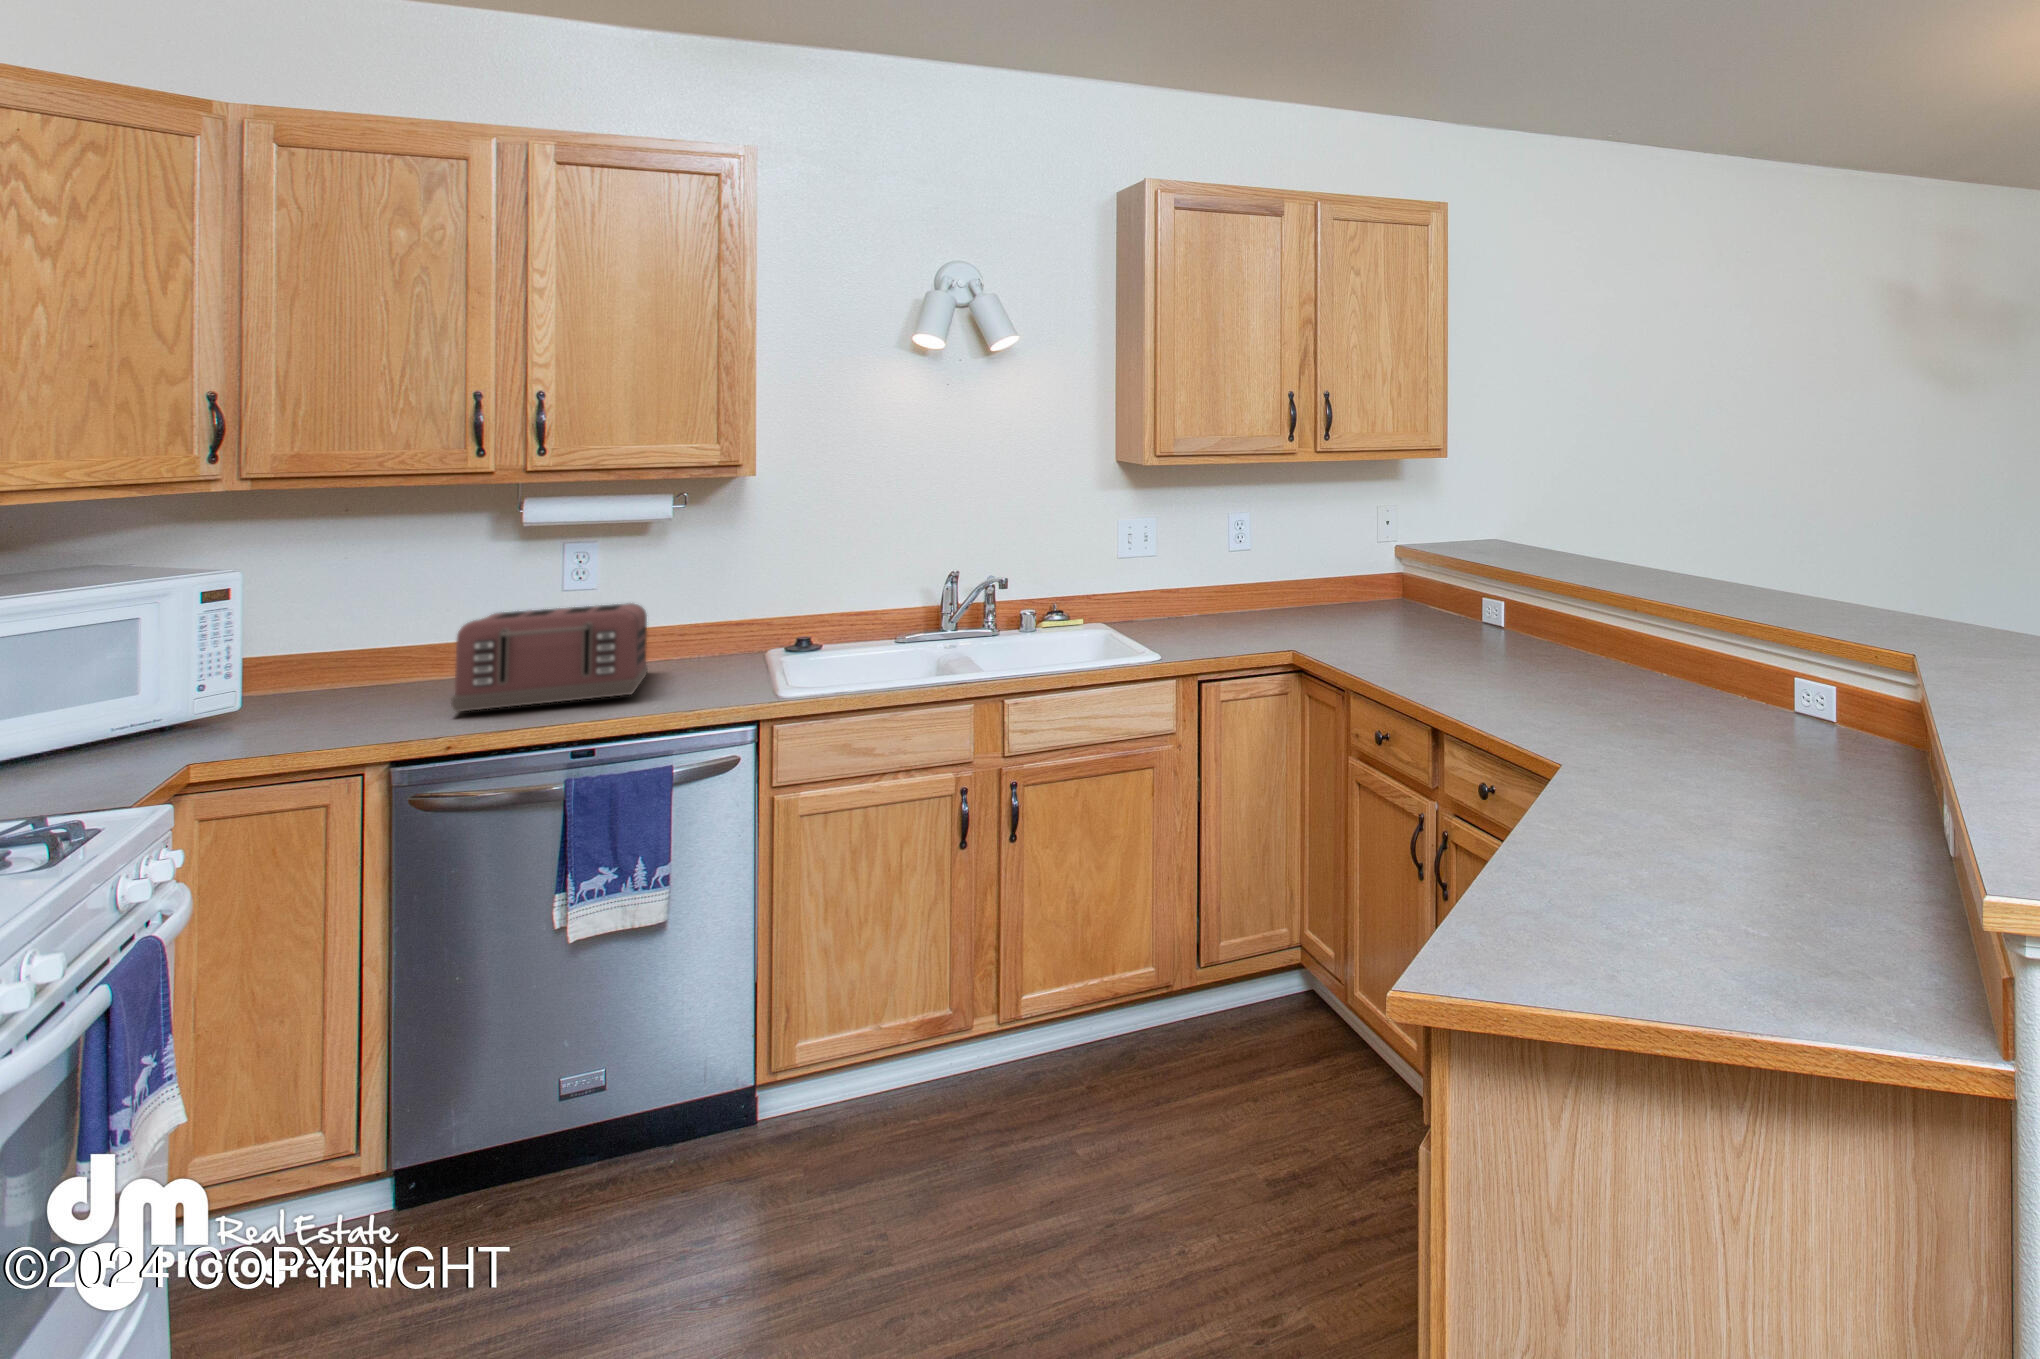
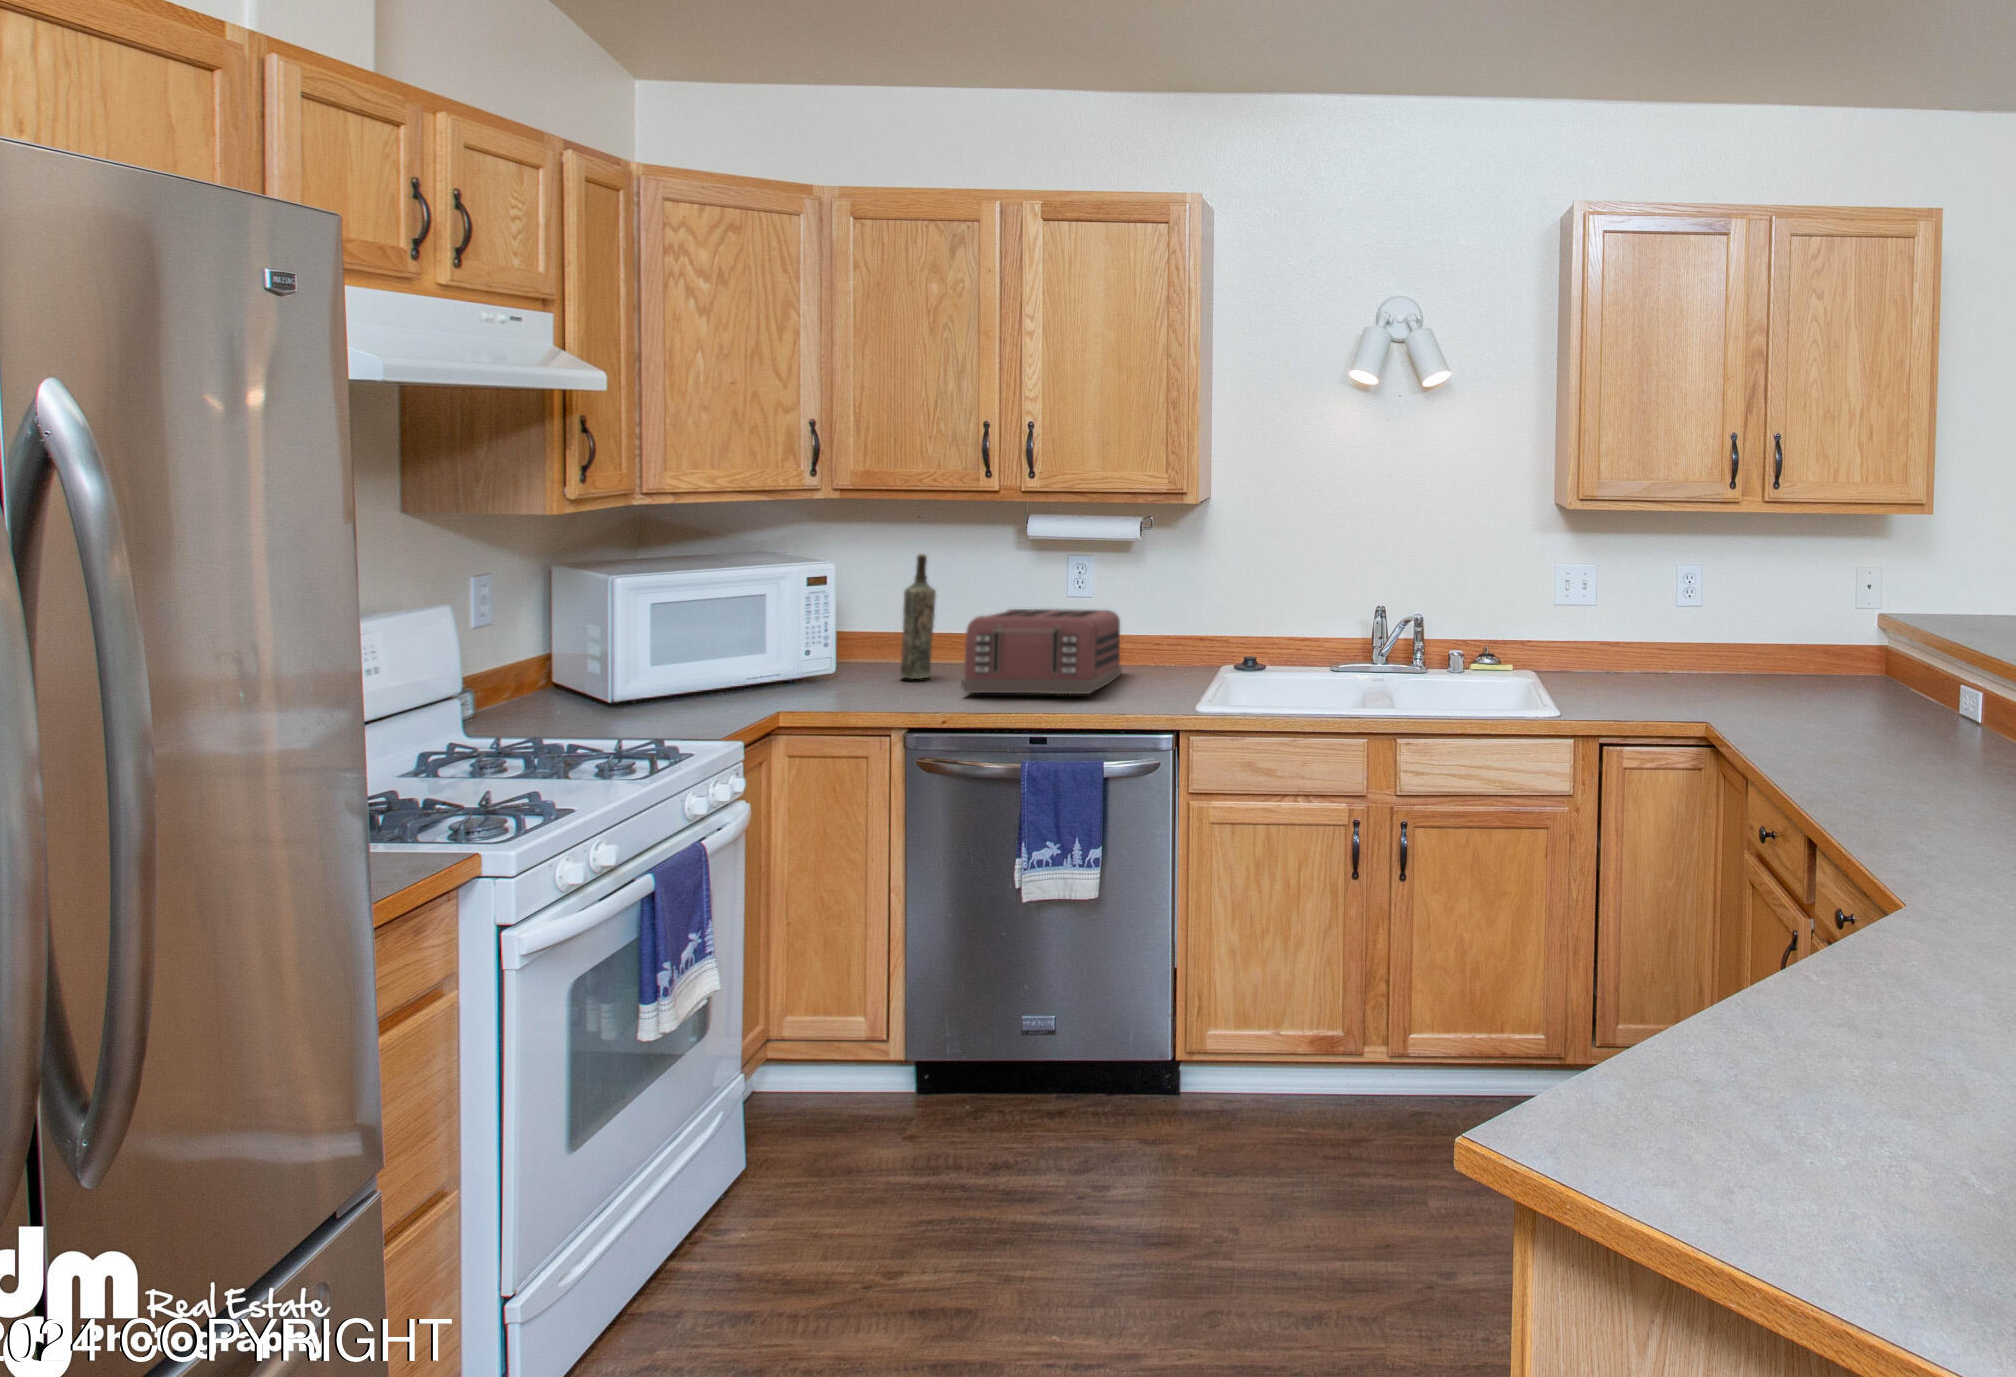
bottle: none [337,555,390,707] -> present [900,554,936,679]

